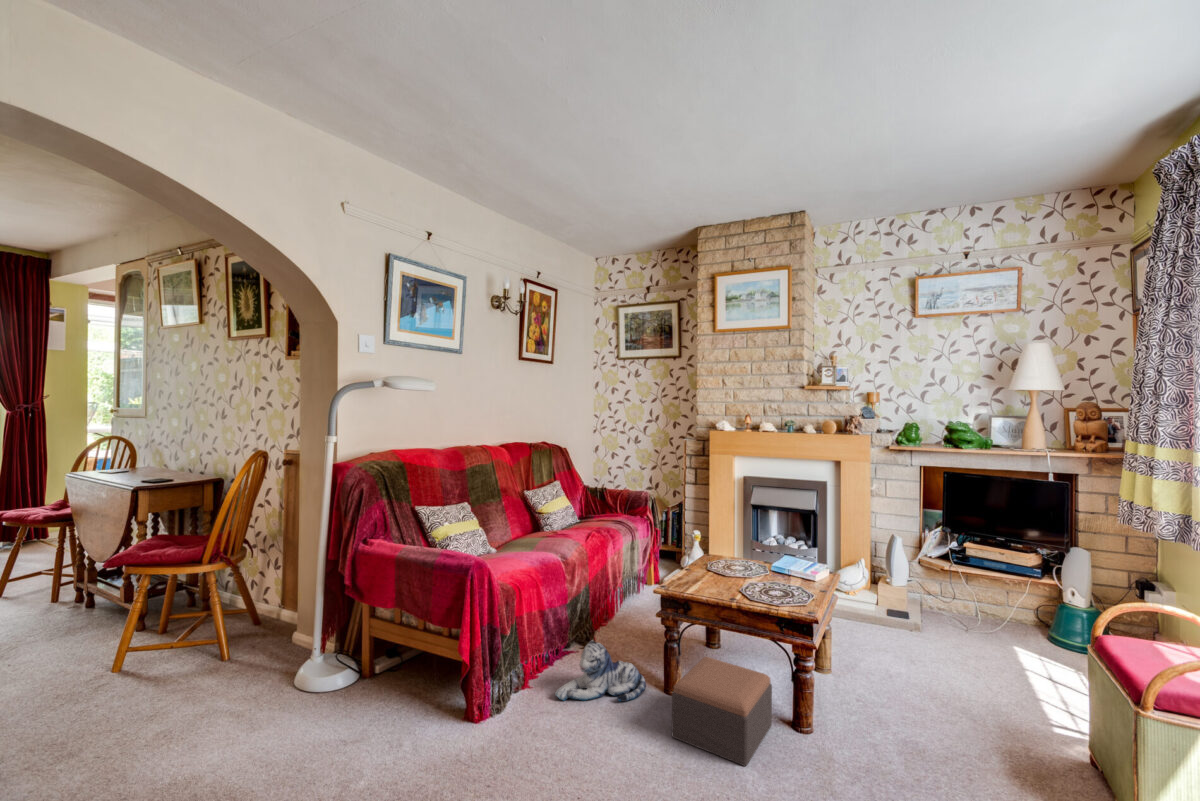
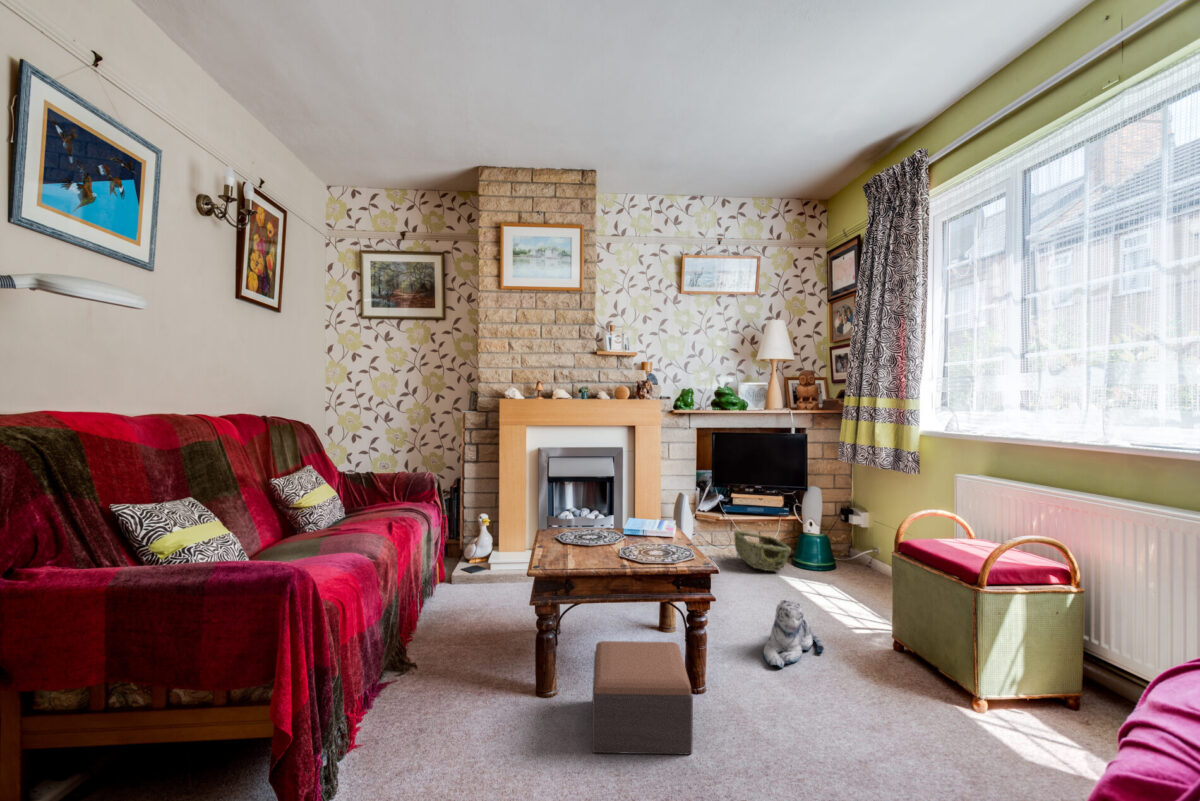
woven basket: none [967,587,1032,644] -> present [734,531,791,572]
plush toy: present [555,641,646,701] -> present [764,600,824,668]

